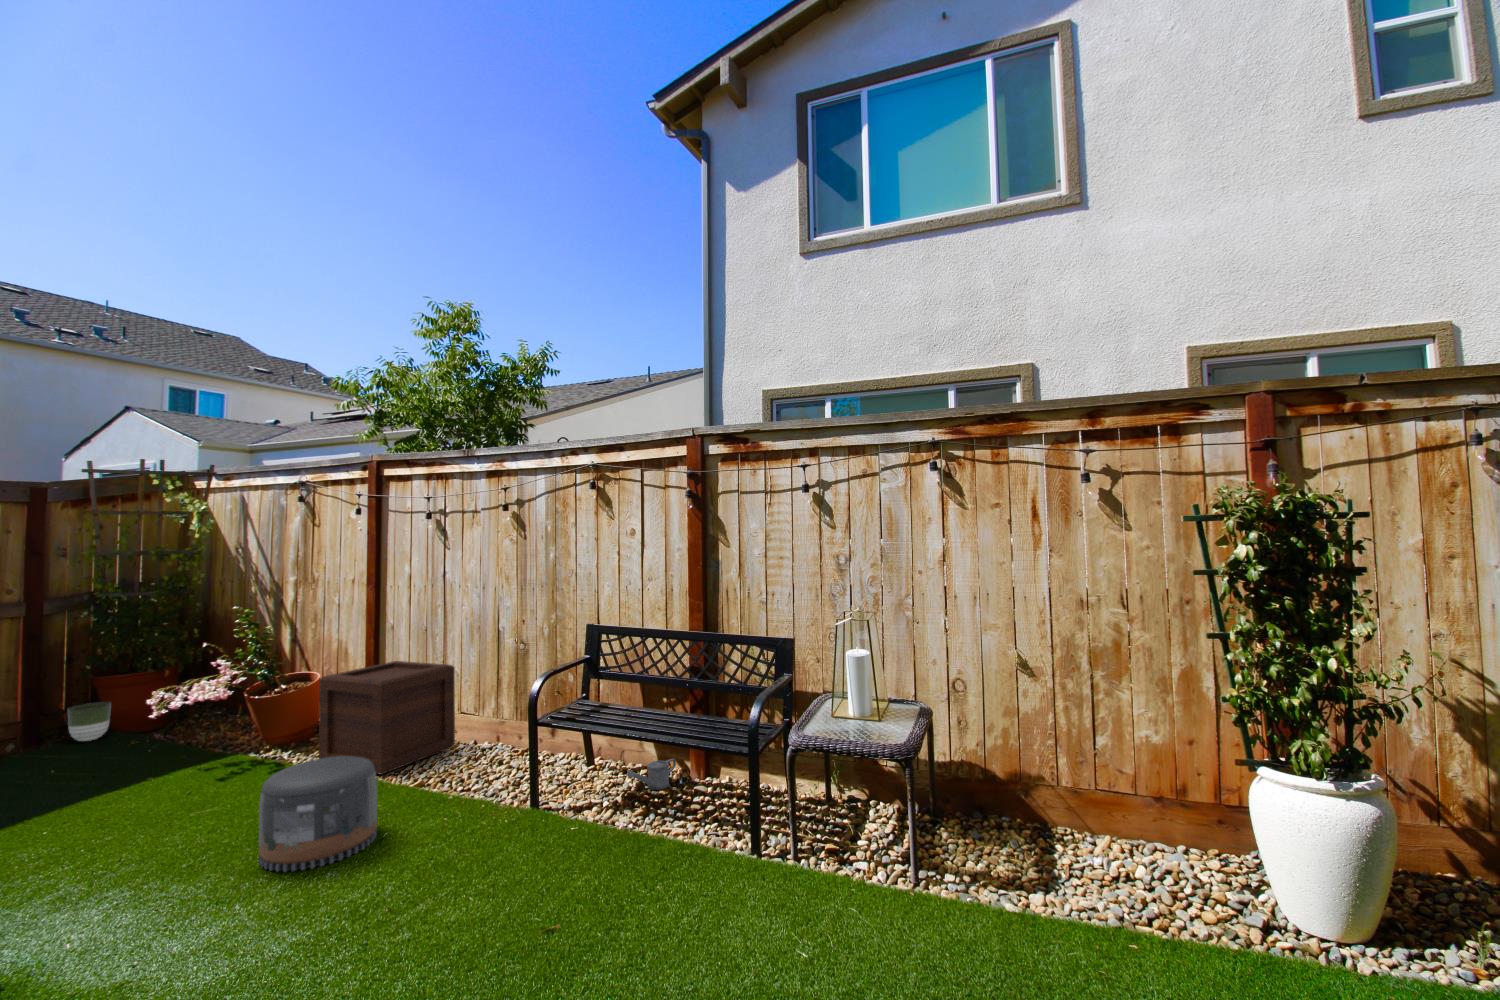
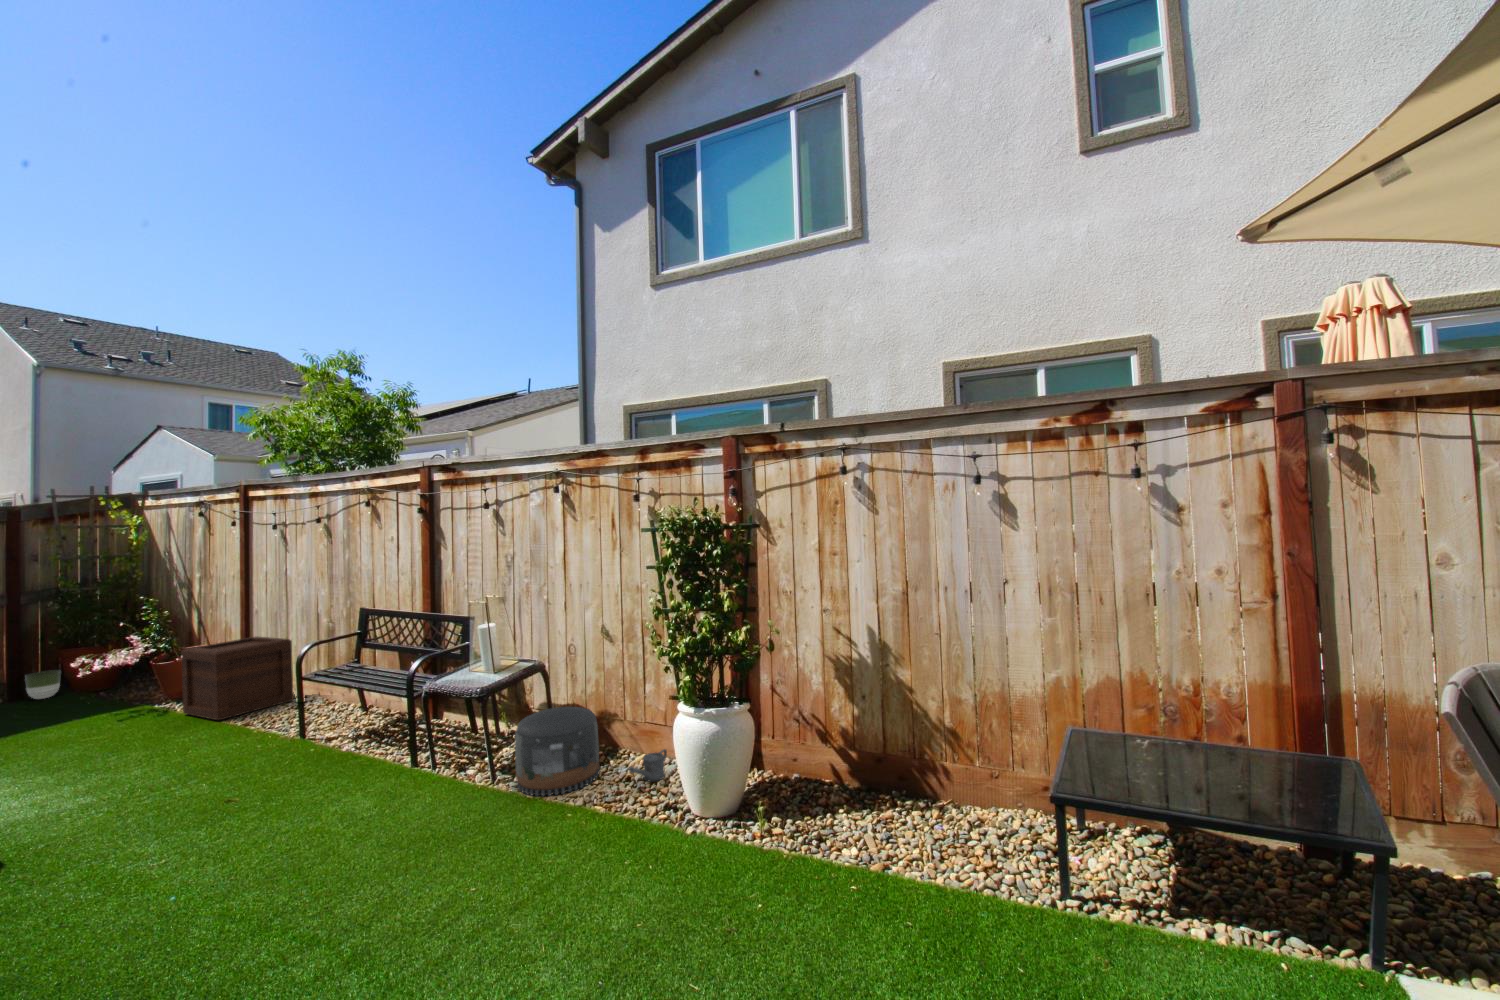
pouf: present [259,756,377,872] -> present [515,707,600,796]
watering can: present [627,758,676,790] -> present [629,749,667,782]

